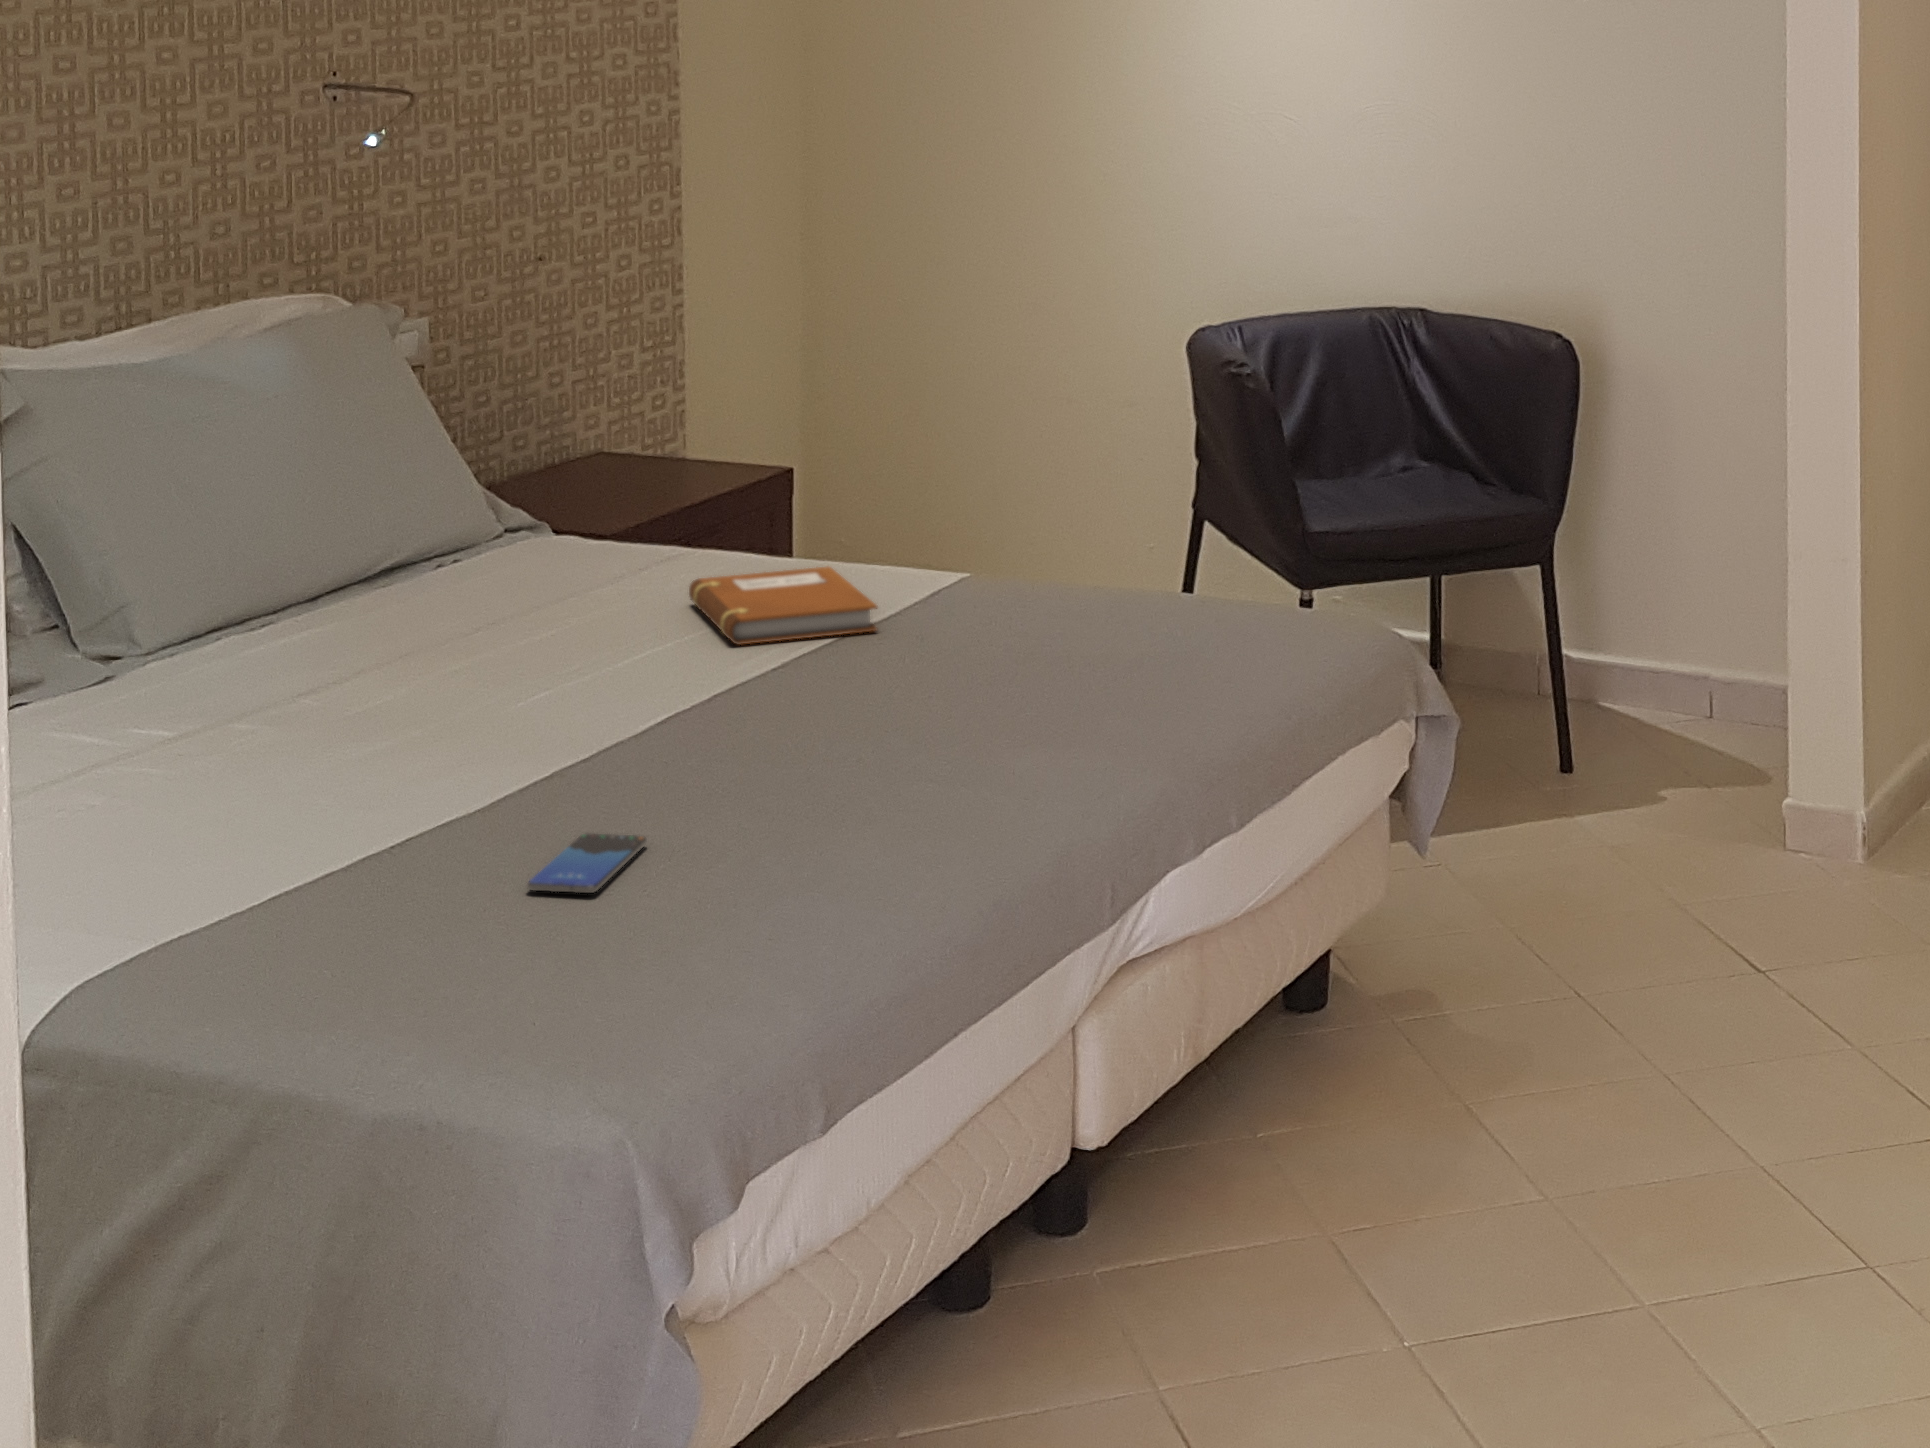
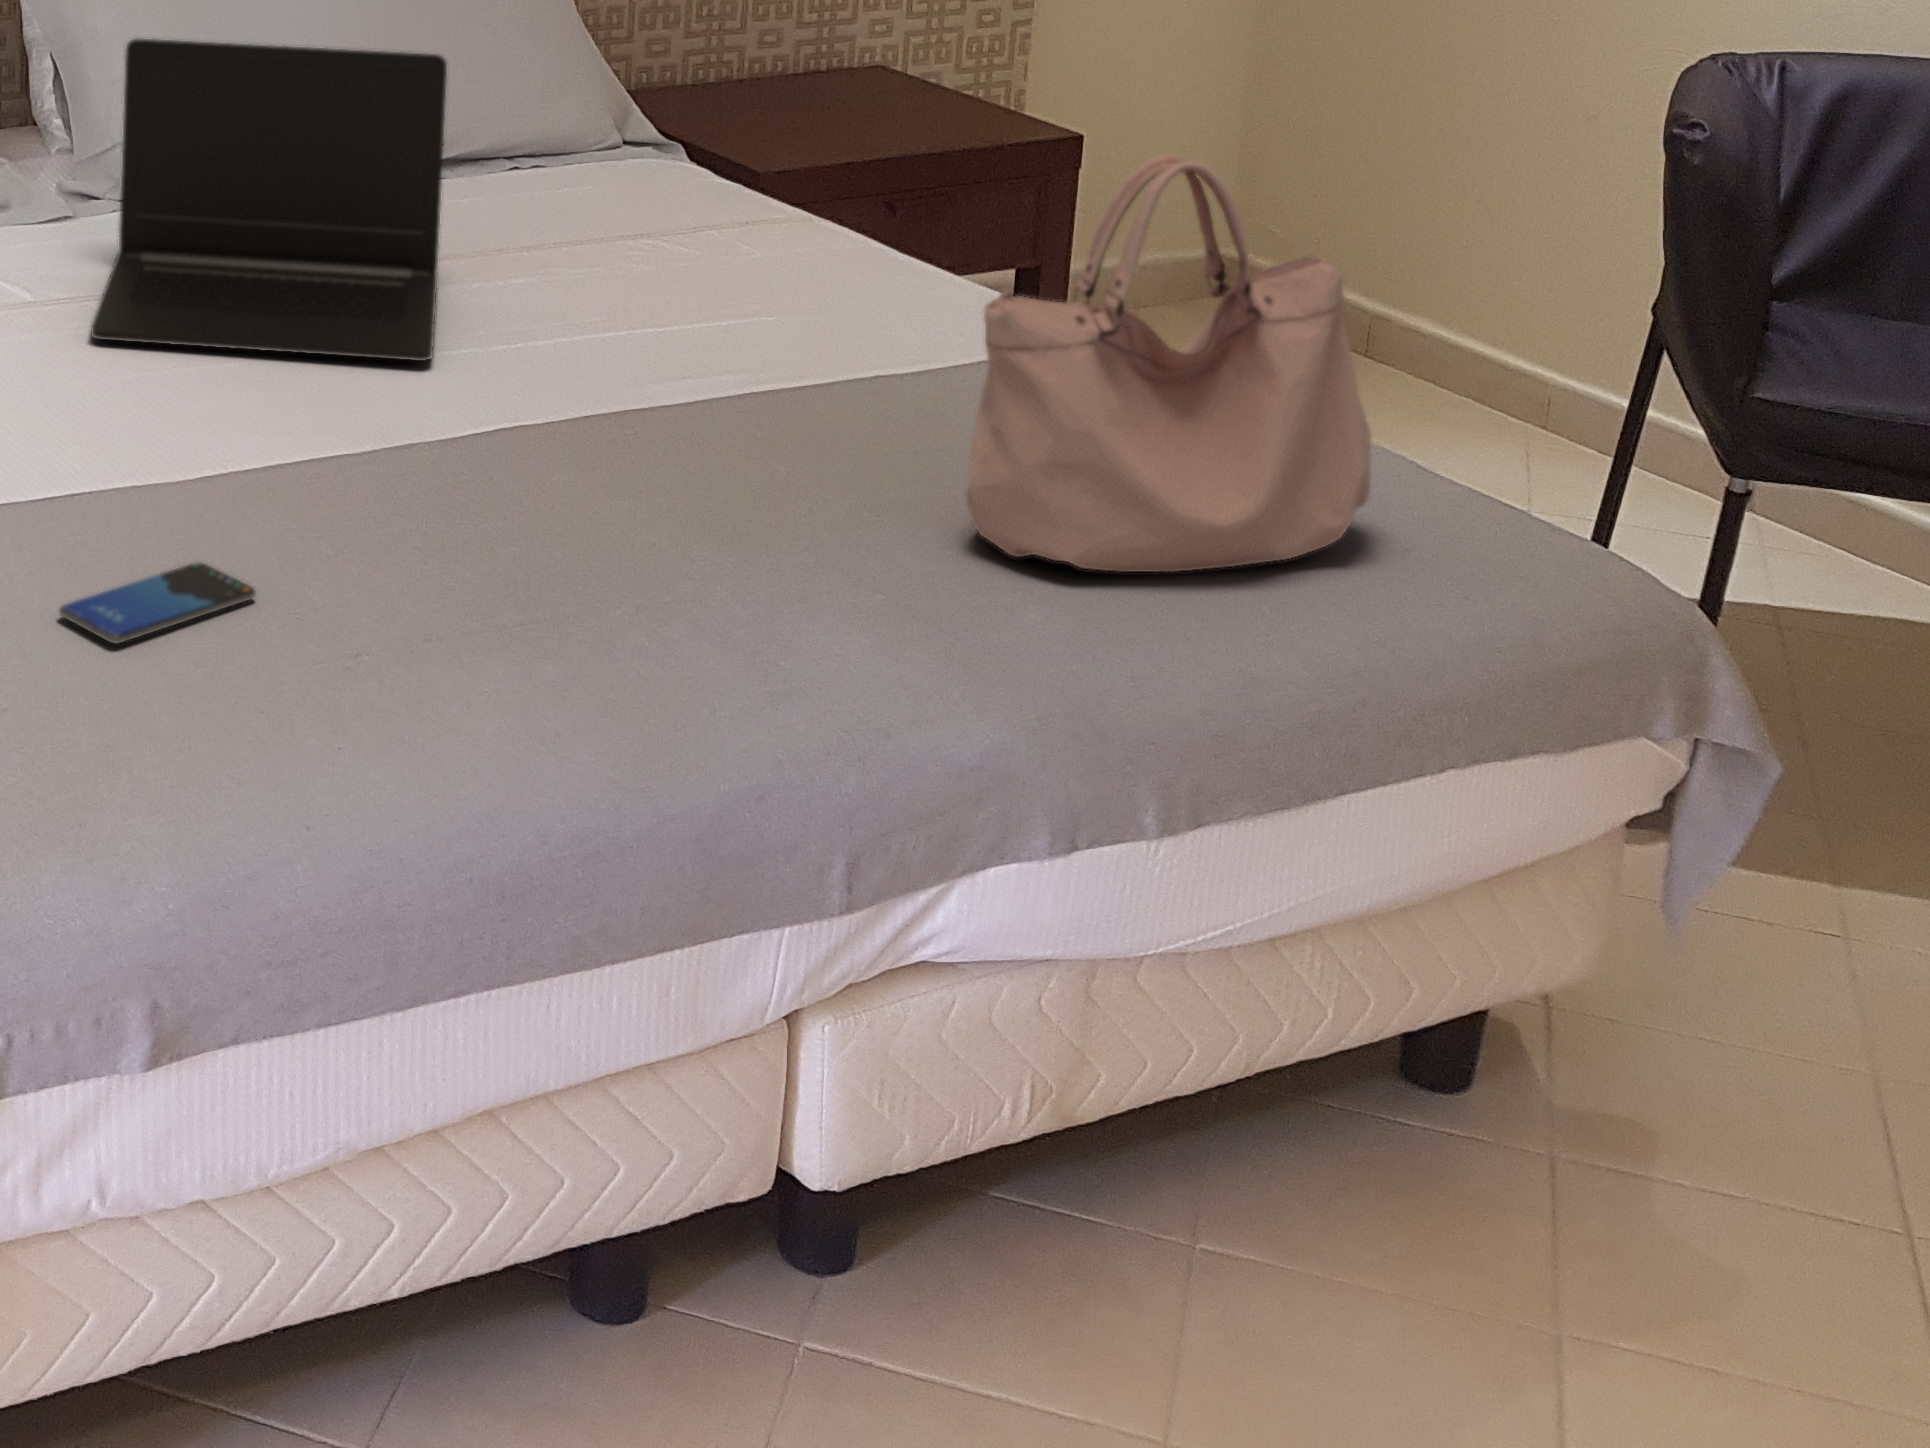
handbag: none [1021,404,1233,697] -> present [966,155,1371,572]
laptop: none [213,451,560,734] -> present [91,39,447,361]
notebook: present [689,566,877,644] -> none [693,261,914,387]

